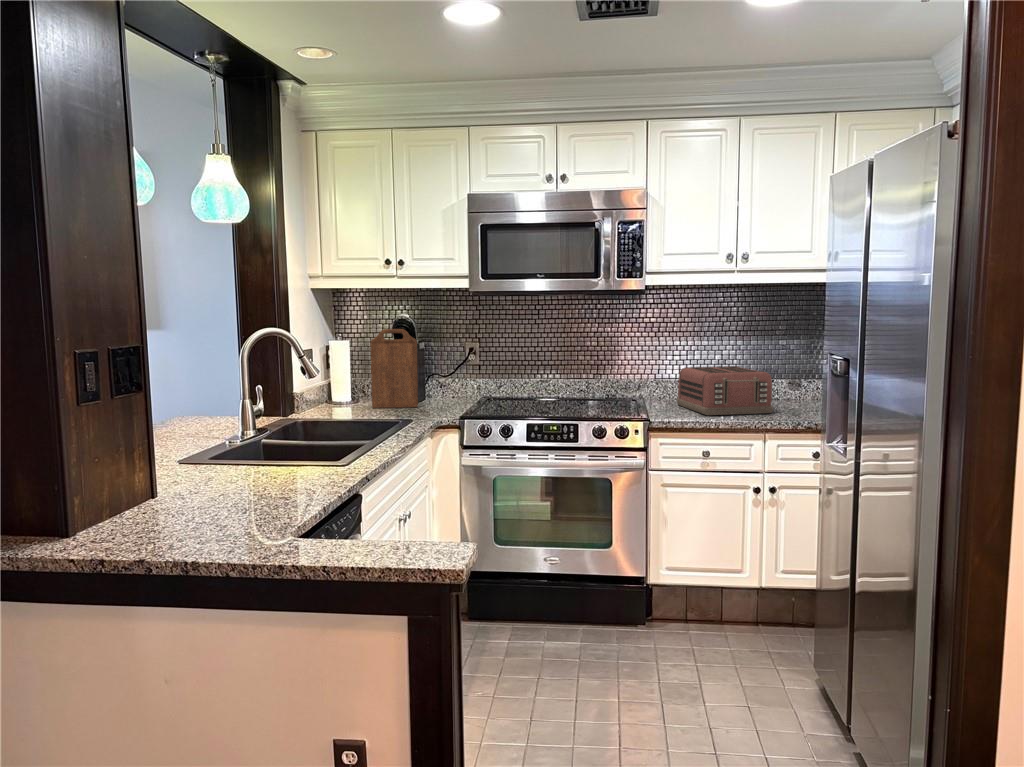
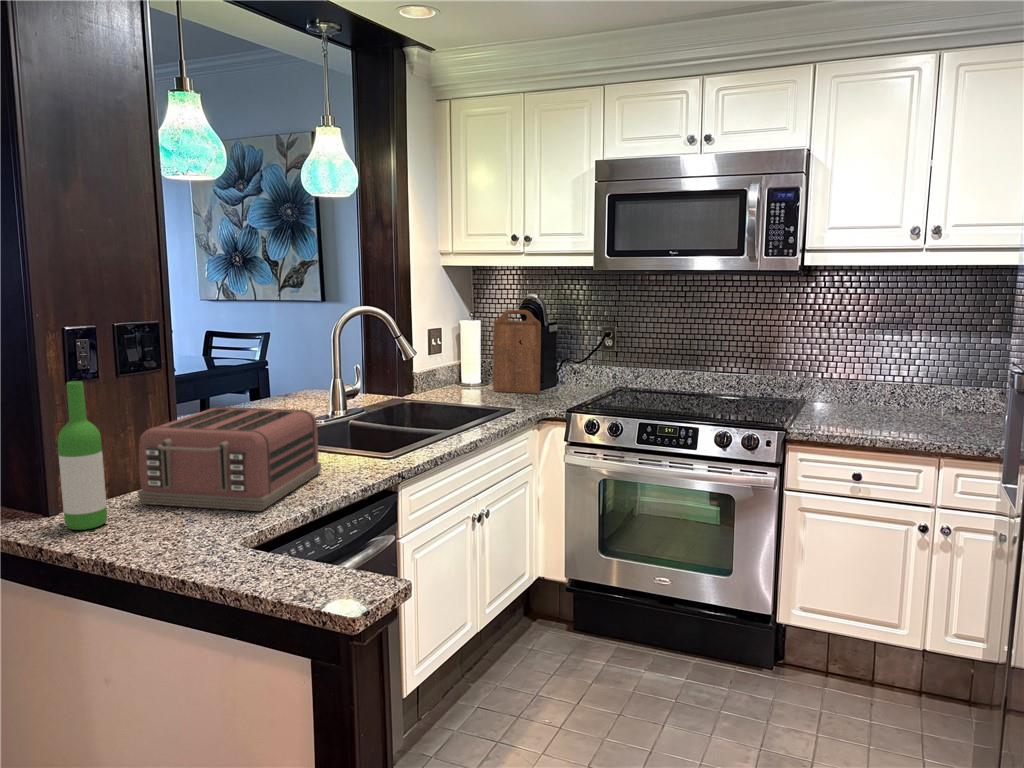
toaster: present [677,366,773,415] -> present [138,407,321,511]
wine bottle: none [97,399,143,544] -> present [58,381,107,530]

